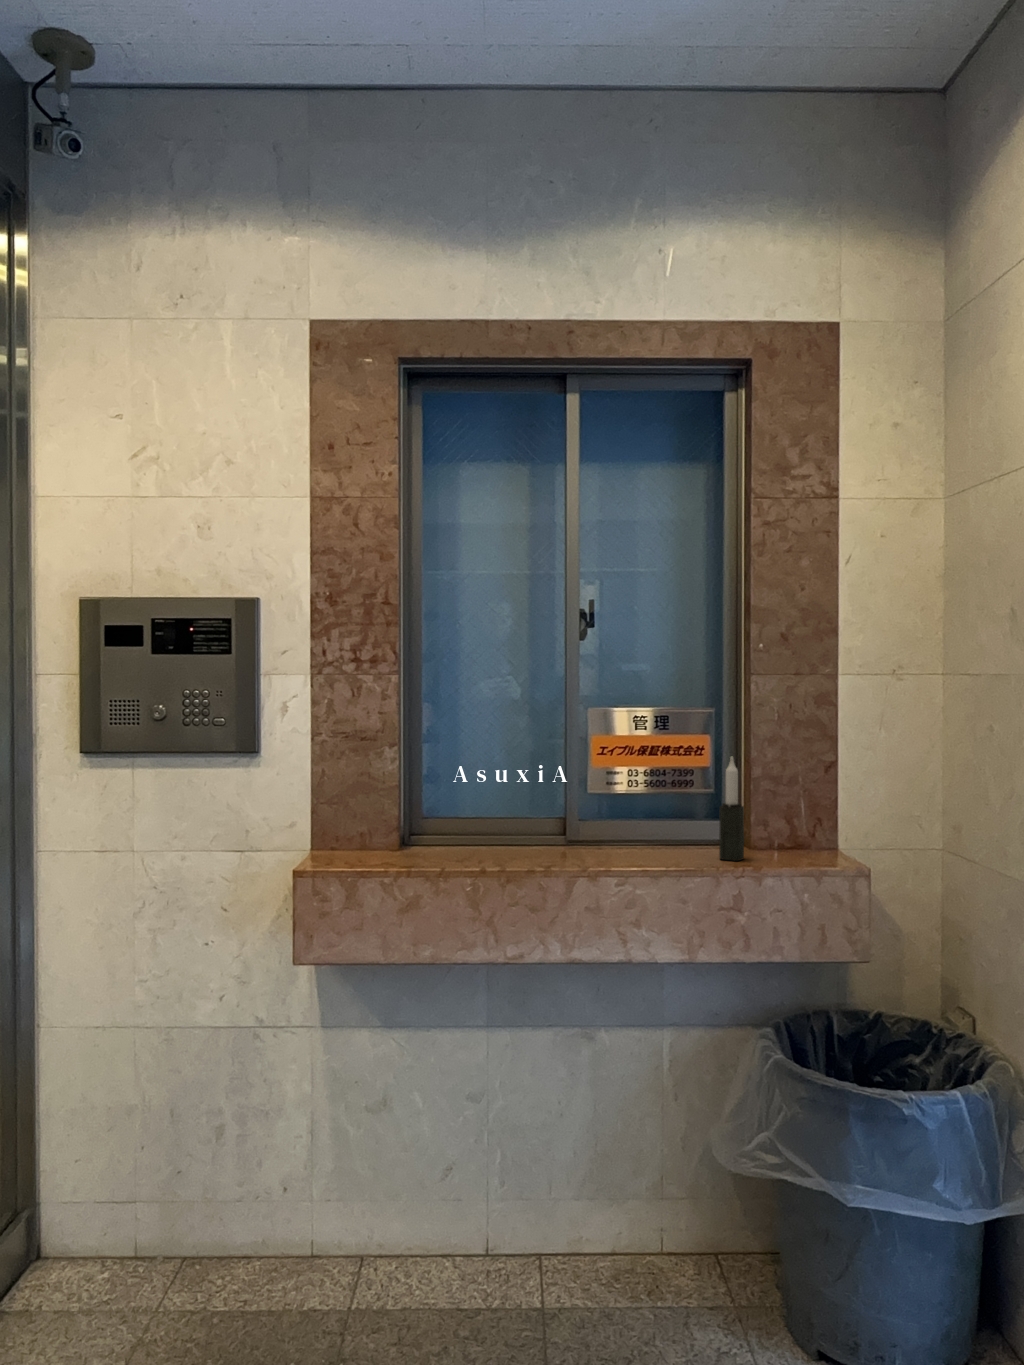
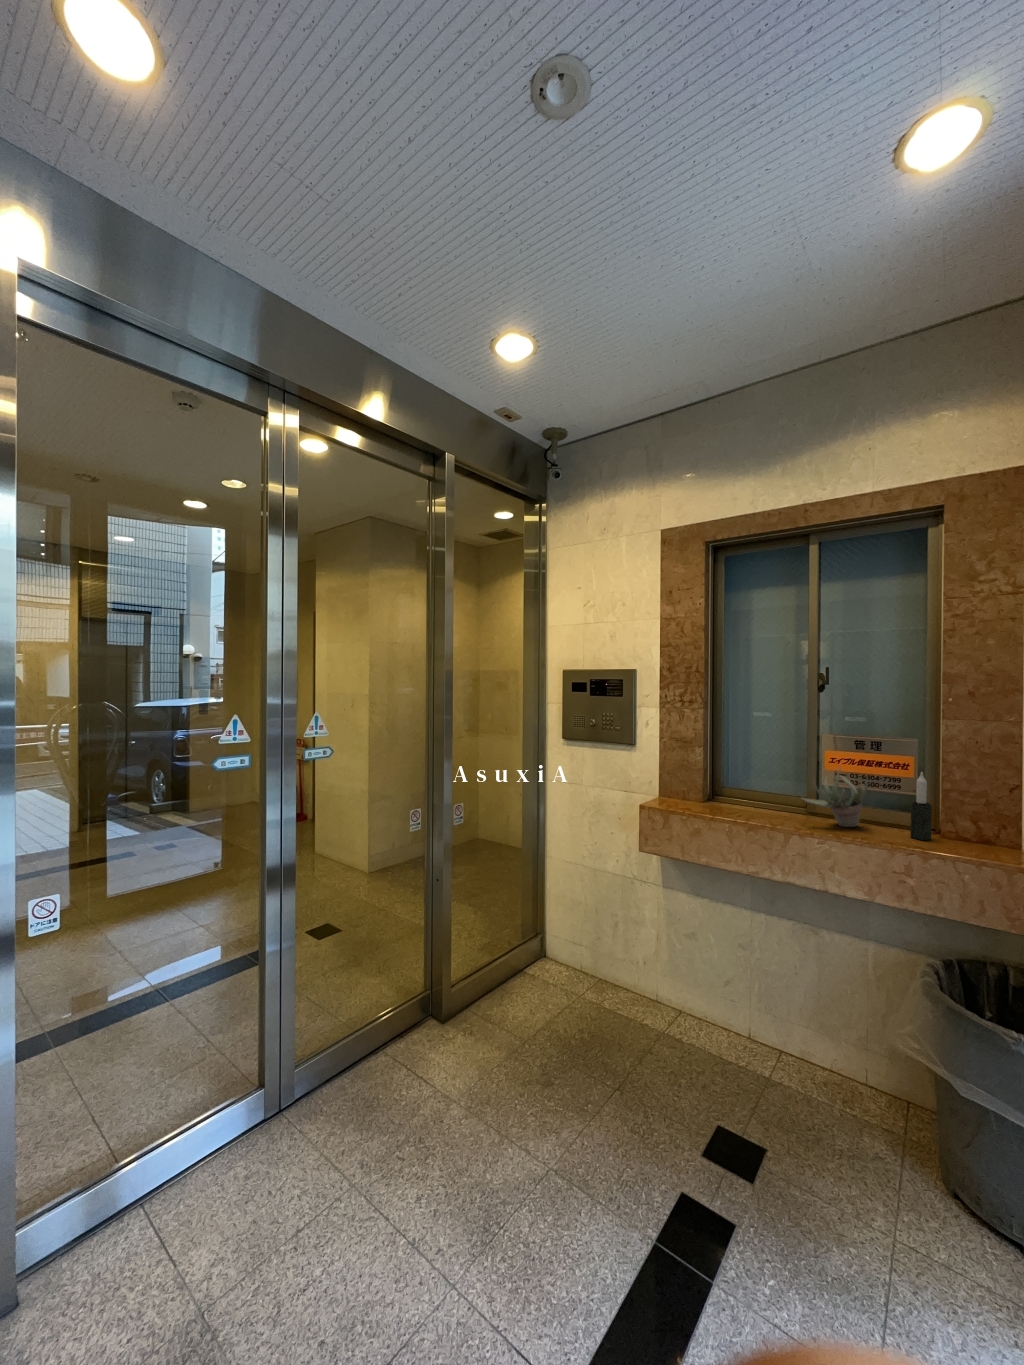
succulent plant: none [576,758,665,859] -> present [802,768,868,827]

